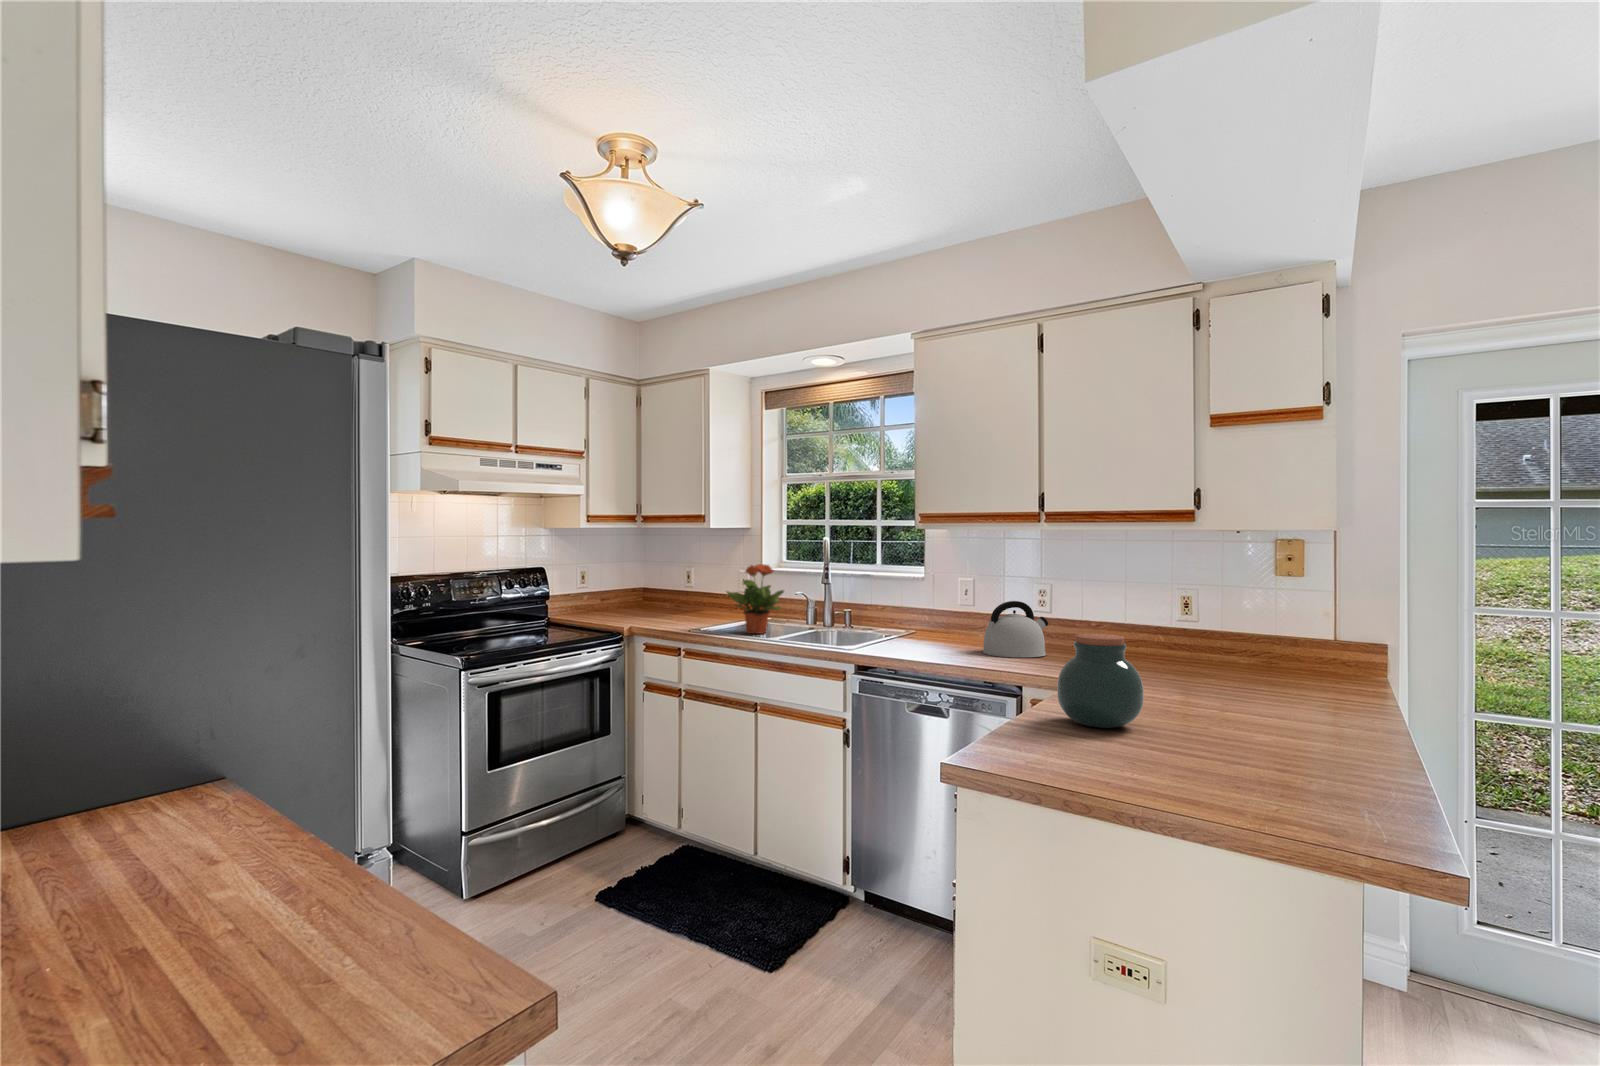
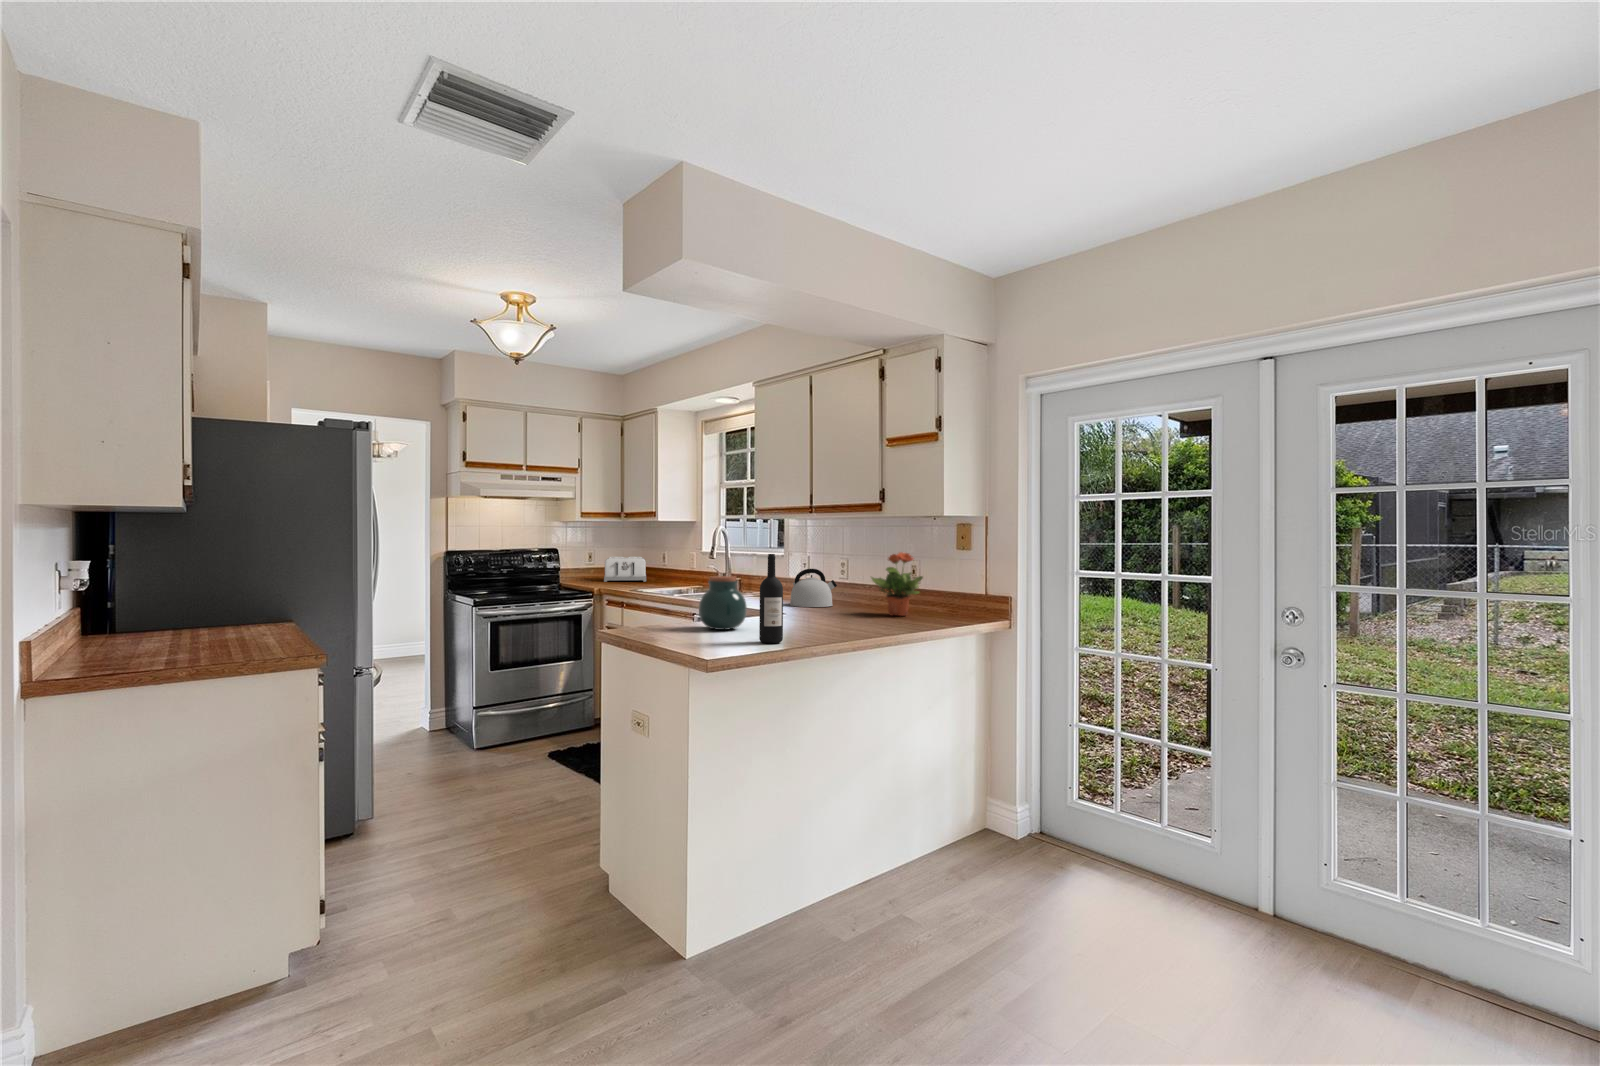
potted plant: present [727,564,784,634] -> present [871,552,923,616]
toaster: none [597,576,664,613] -> present [604,557,646,582]
wine bottle: none [1274,605,1323,767] -> present [759,554,783,643]

